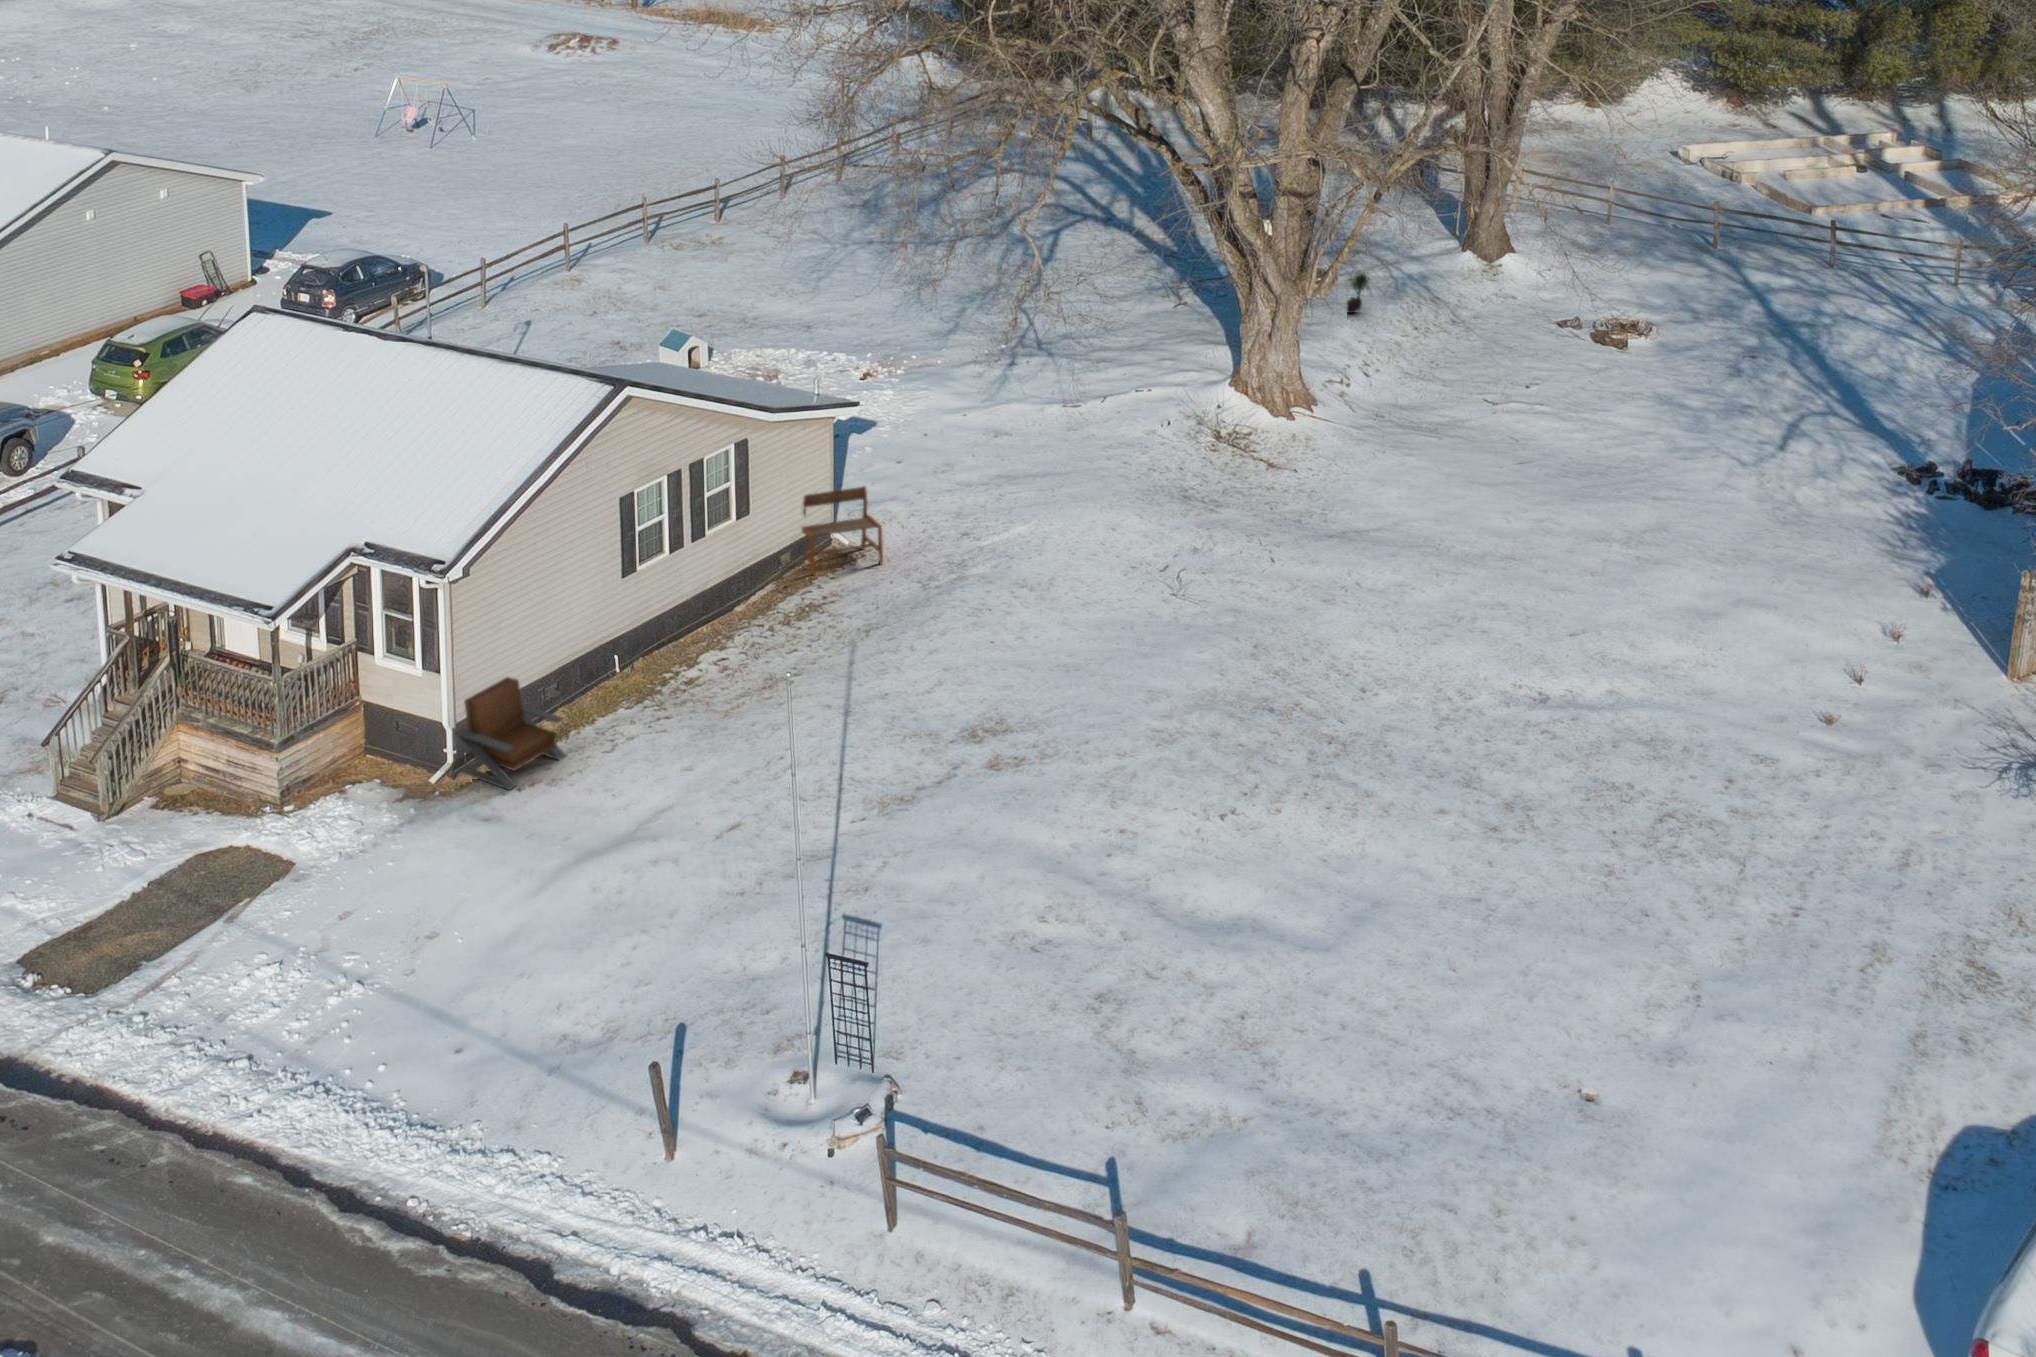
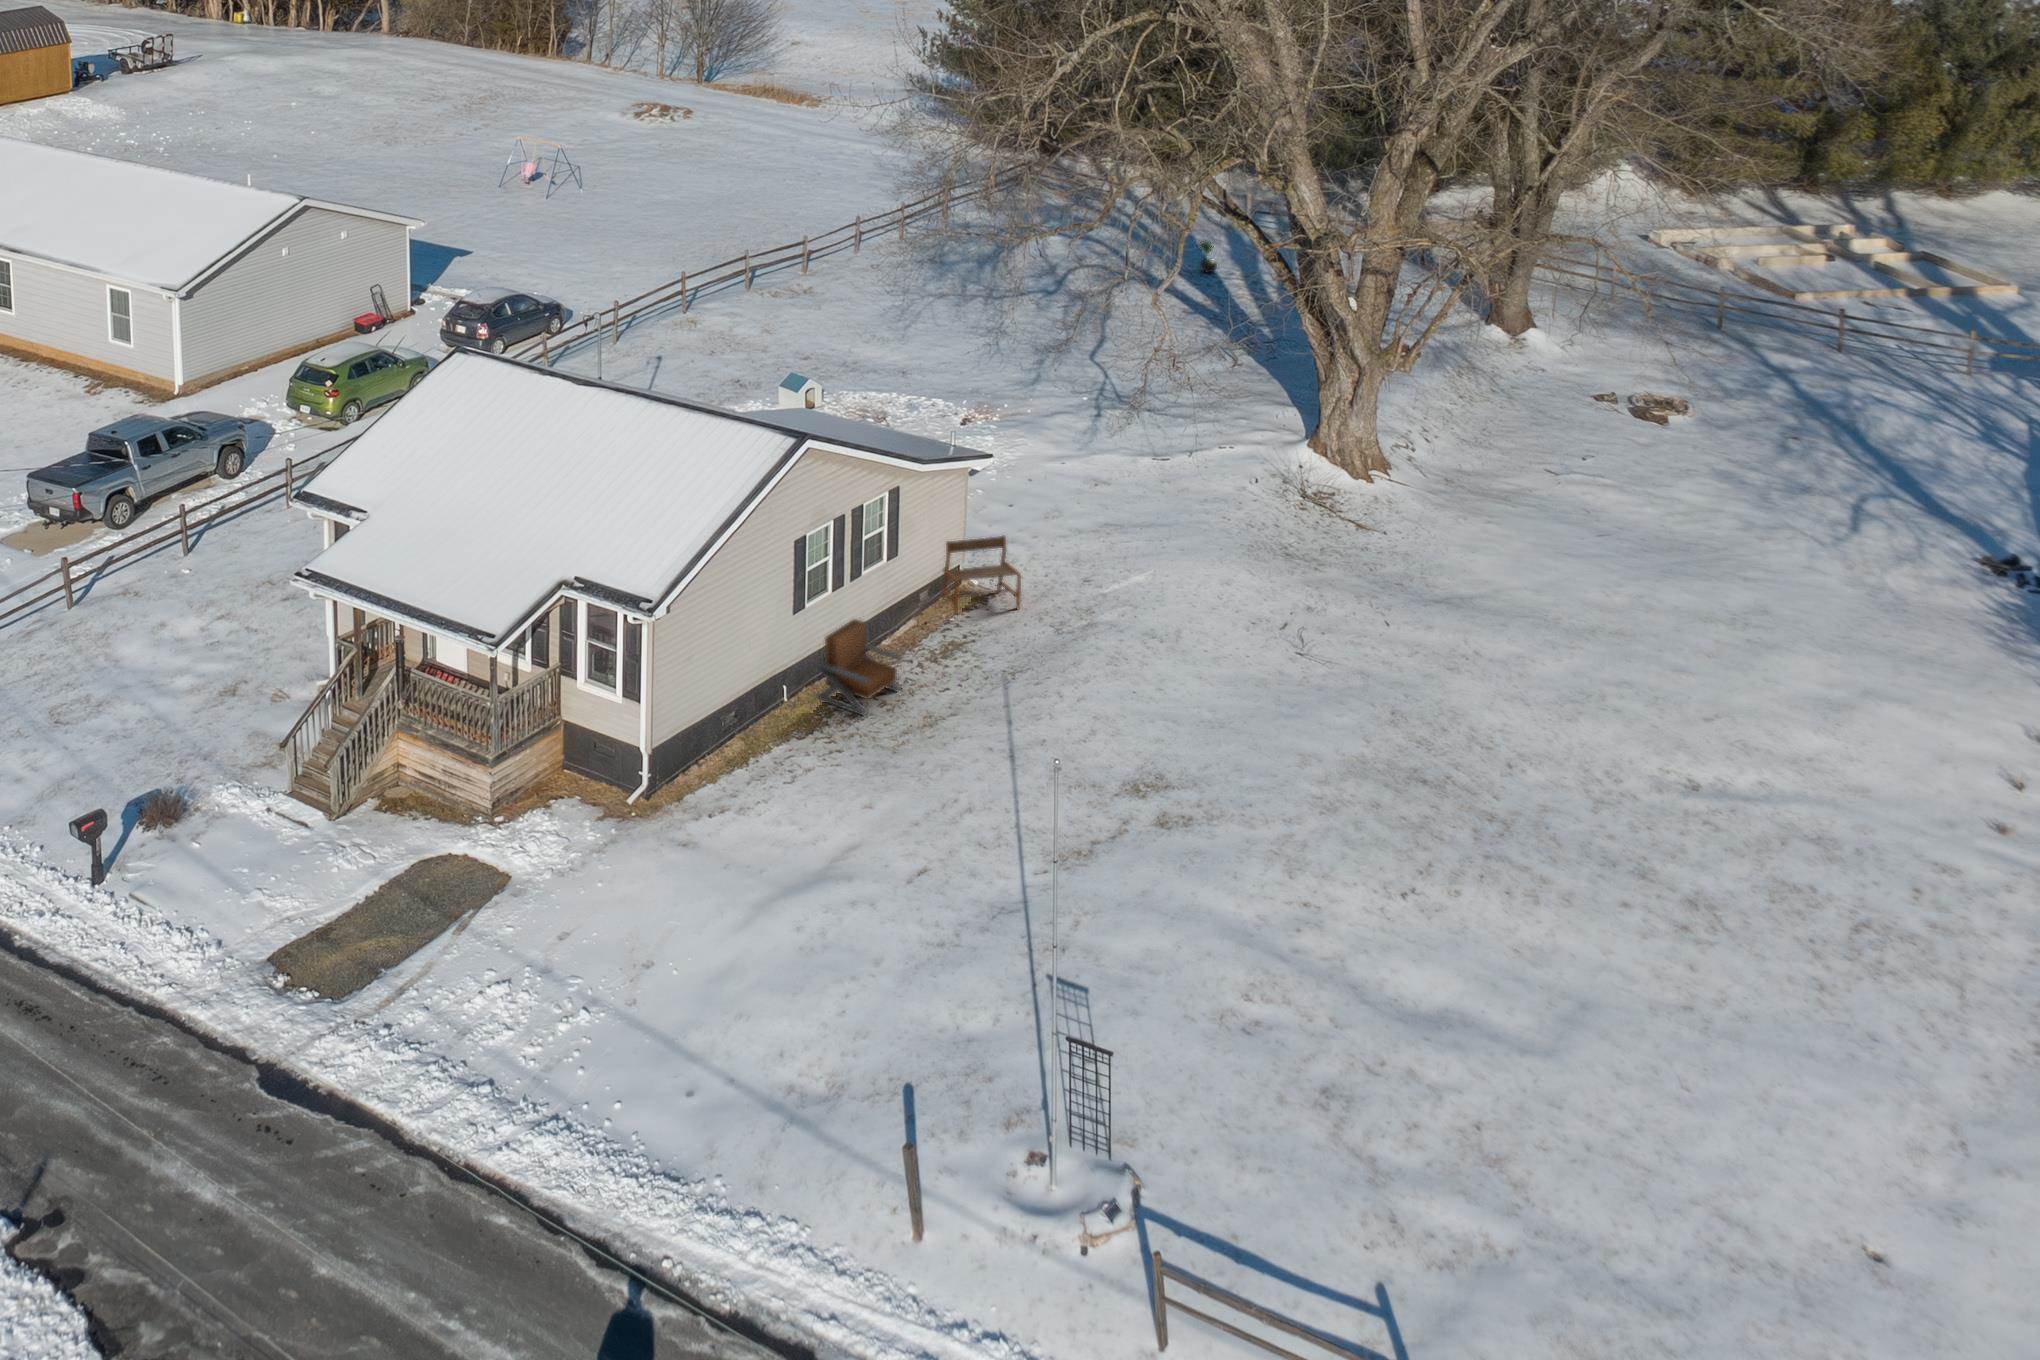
potted tree: present [1347,272,1369,313] -> present [1198,240,1217,272]
lounge chair: present [455,677,566,790] -> present [815,619,903,715]

